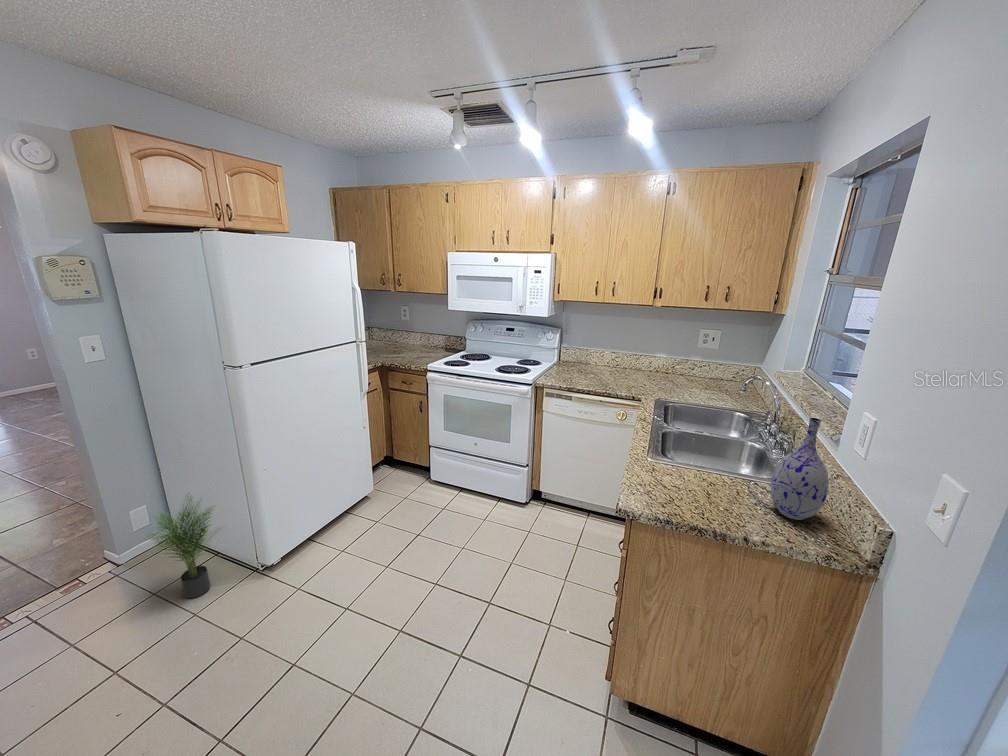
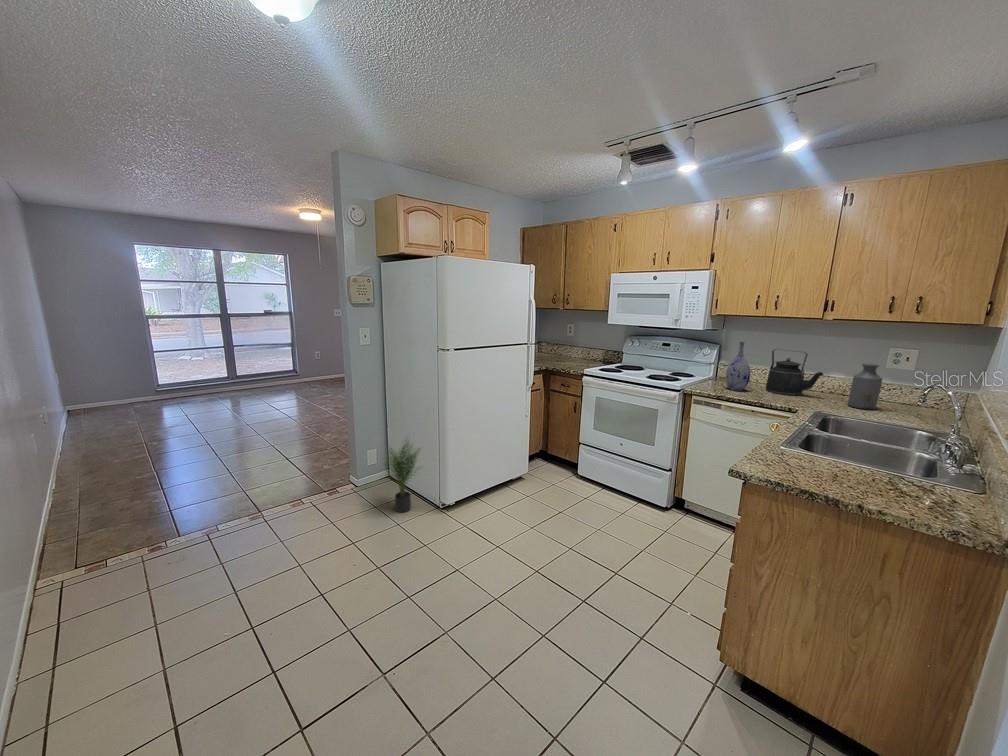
kettle: none [606,334,654,379] -> present [766,349,823,395]
bottle: none [674,348,700,390] -> present [848,364,882,410]
vase: present [771,418,828,520] -> present [726,342,750,391]

